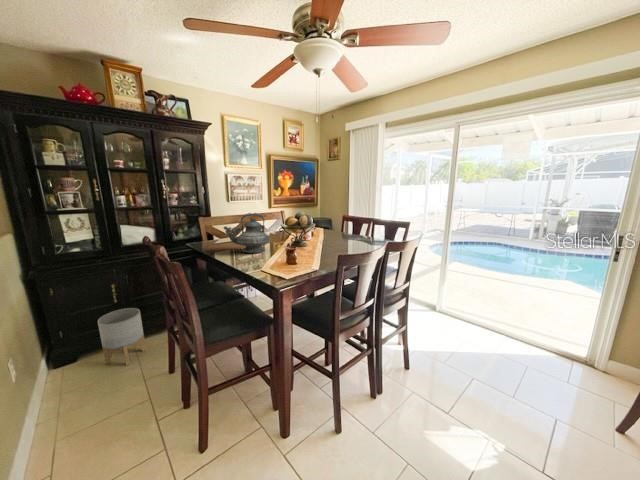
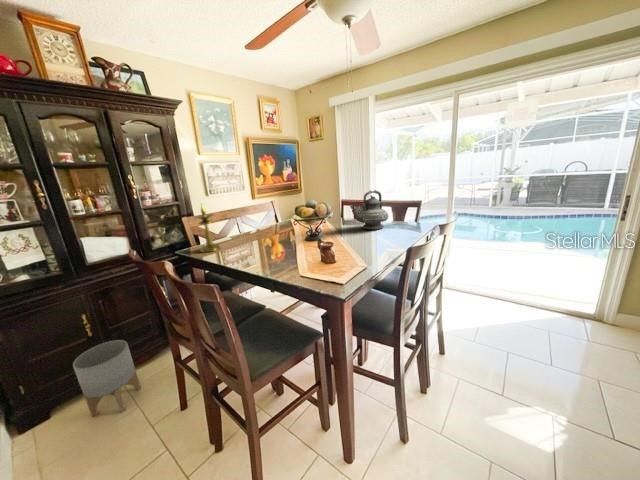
candlestick: none [201,207,221,247] -> present [195,205,220,252]
teapot: present [224,213,269,253] -> present [350,190,388,230]

